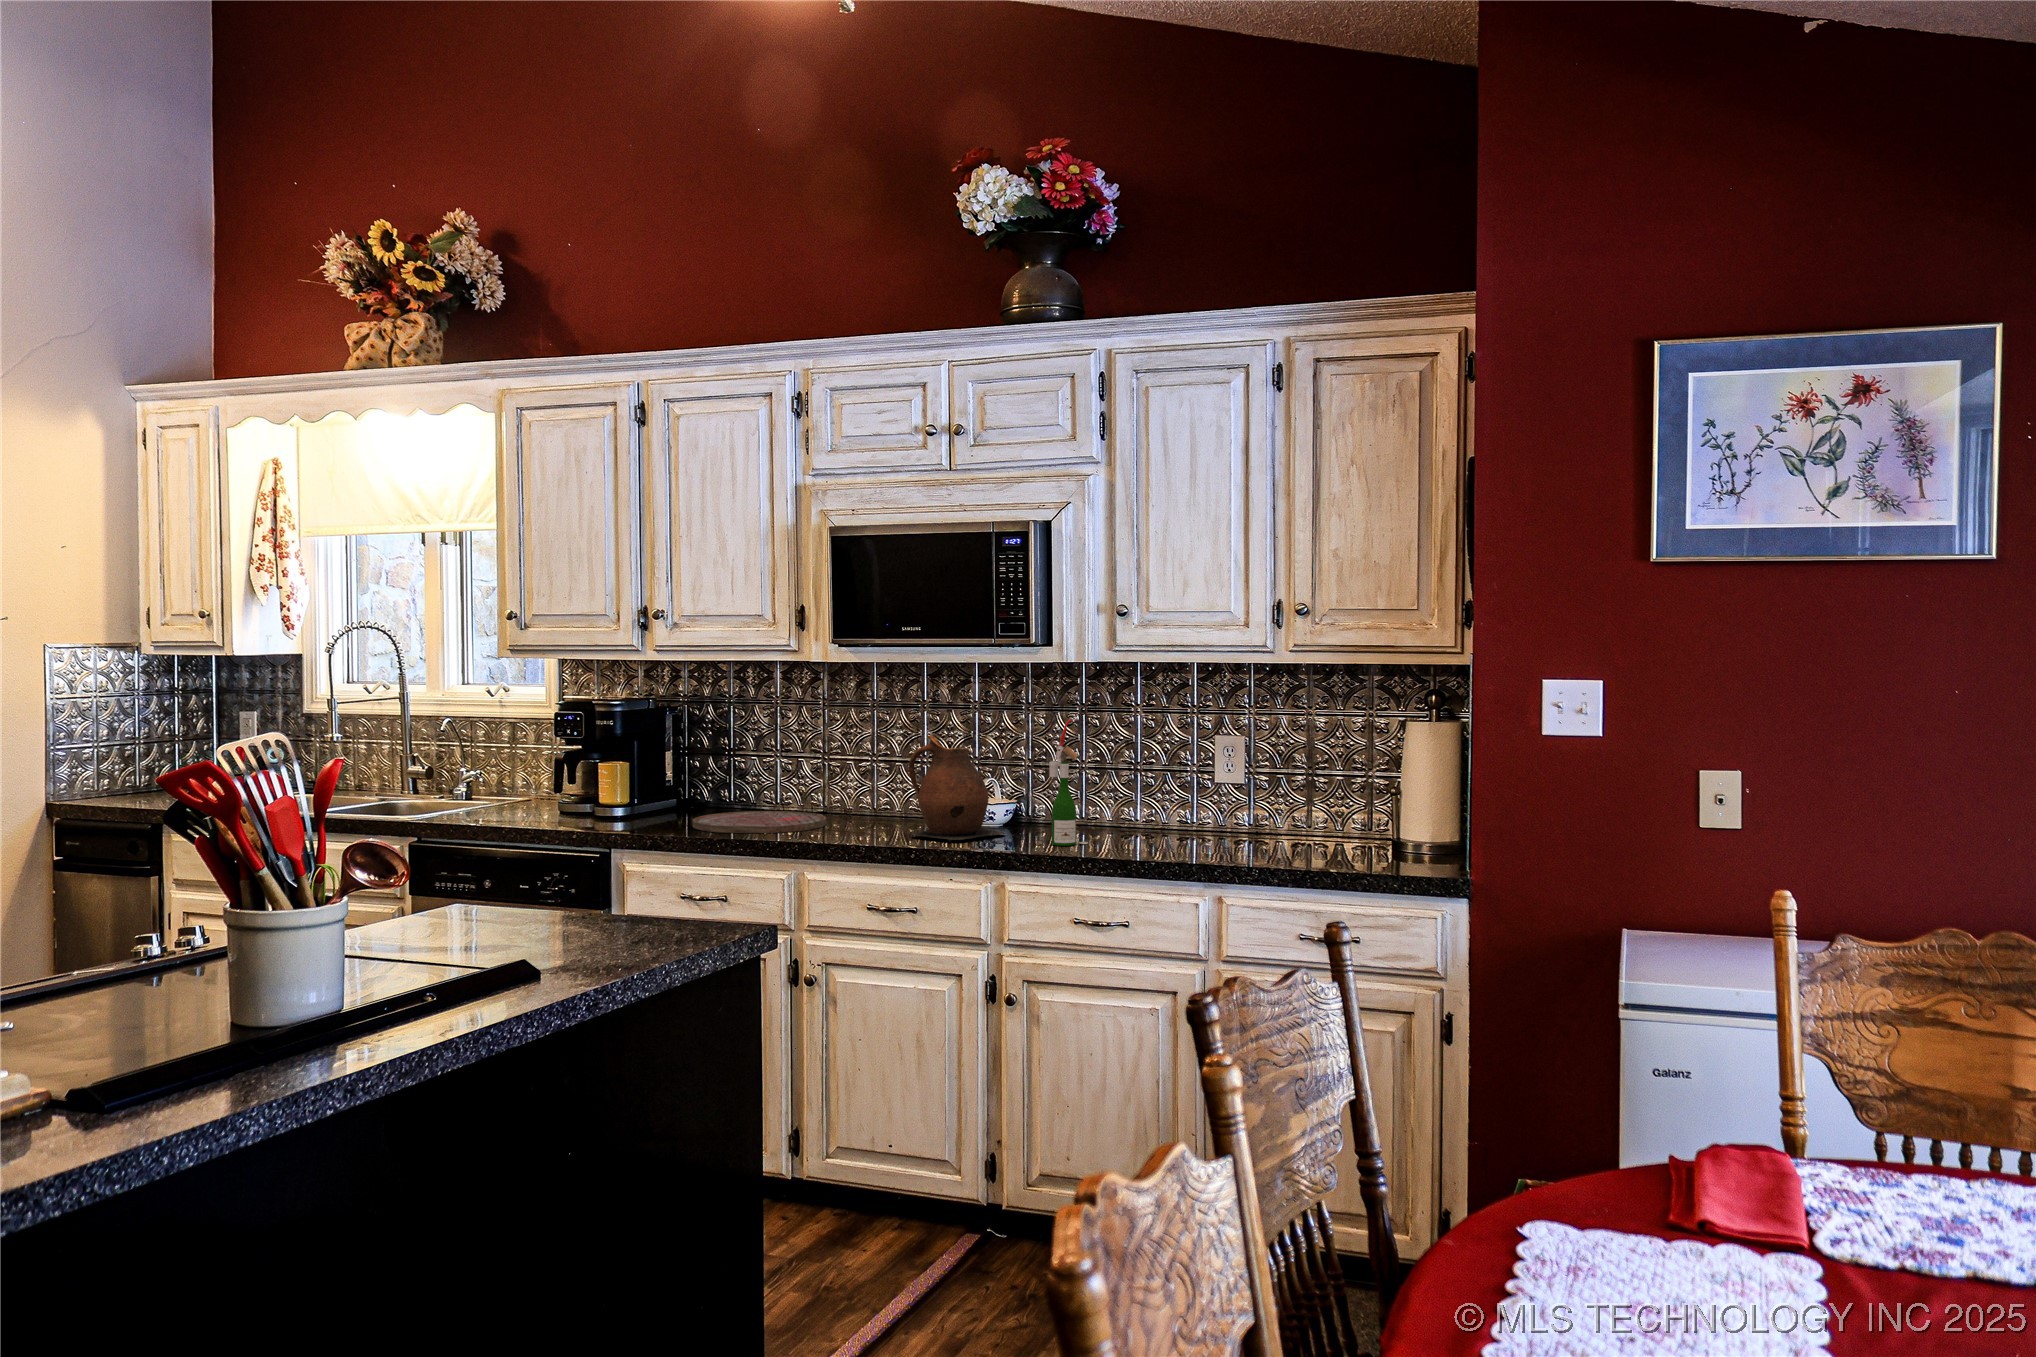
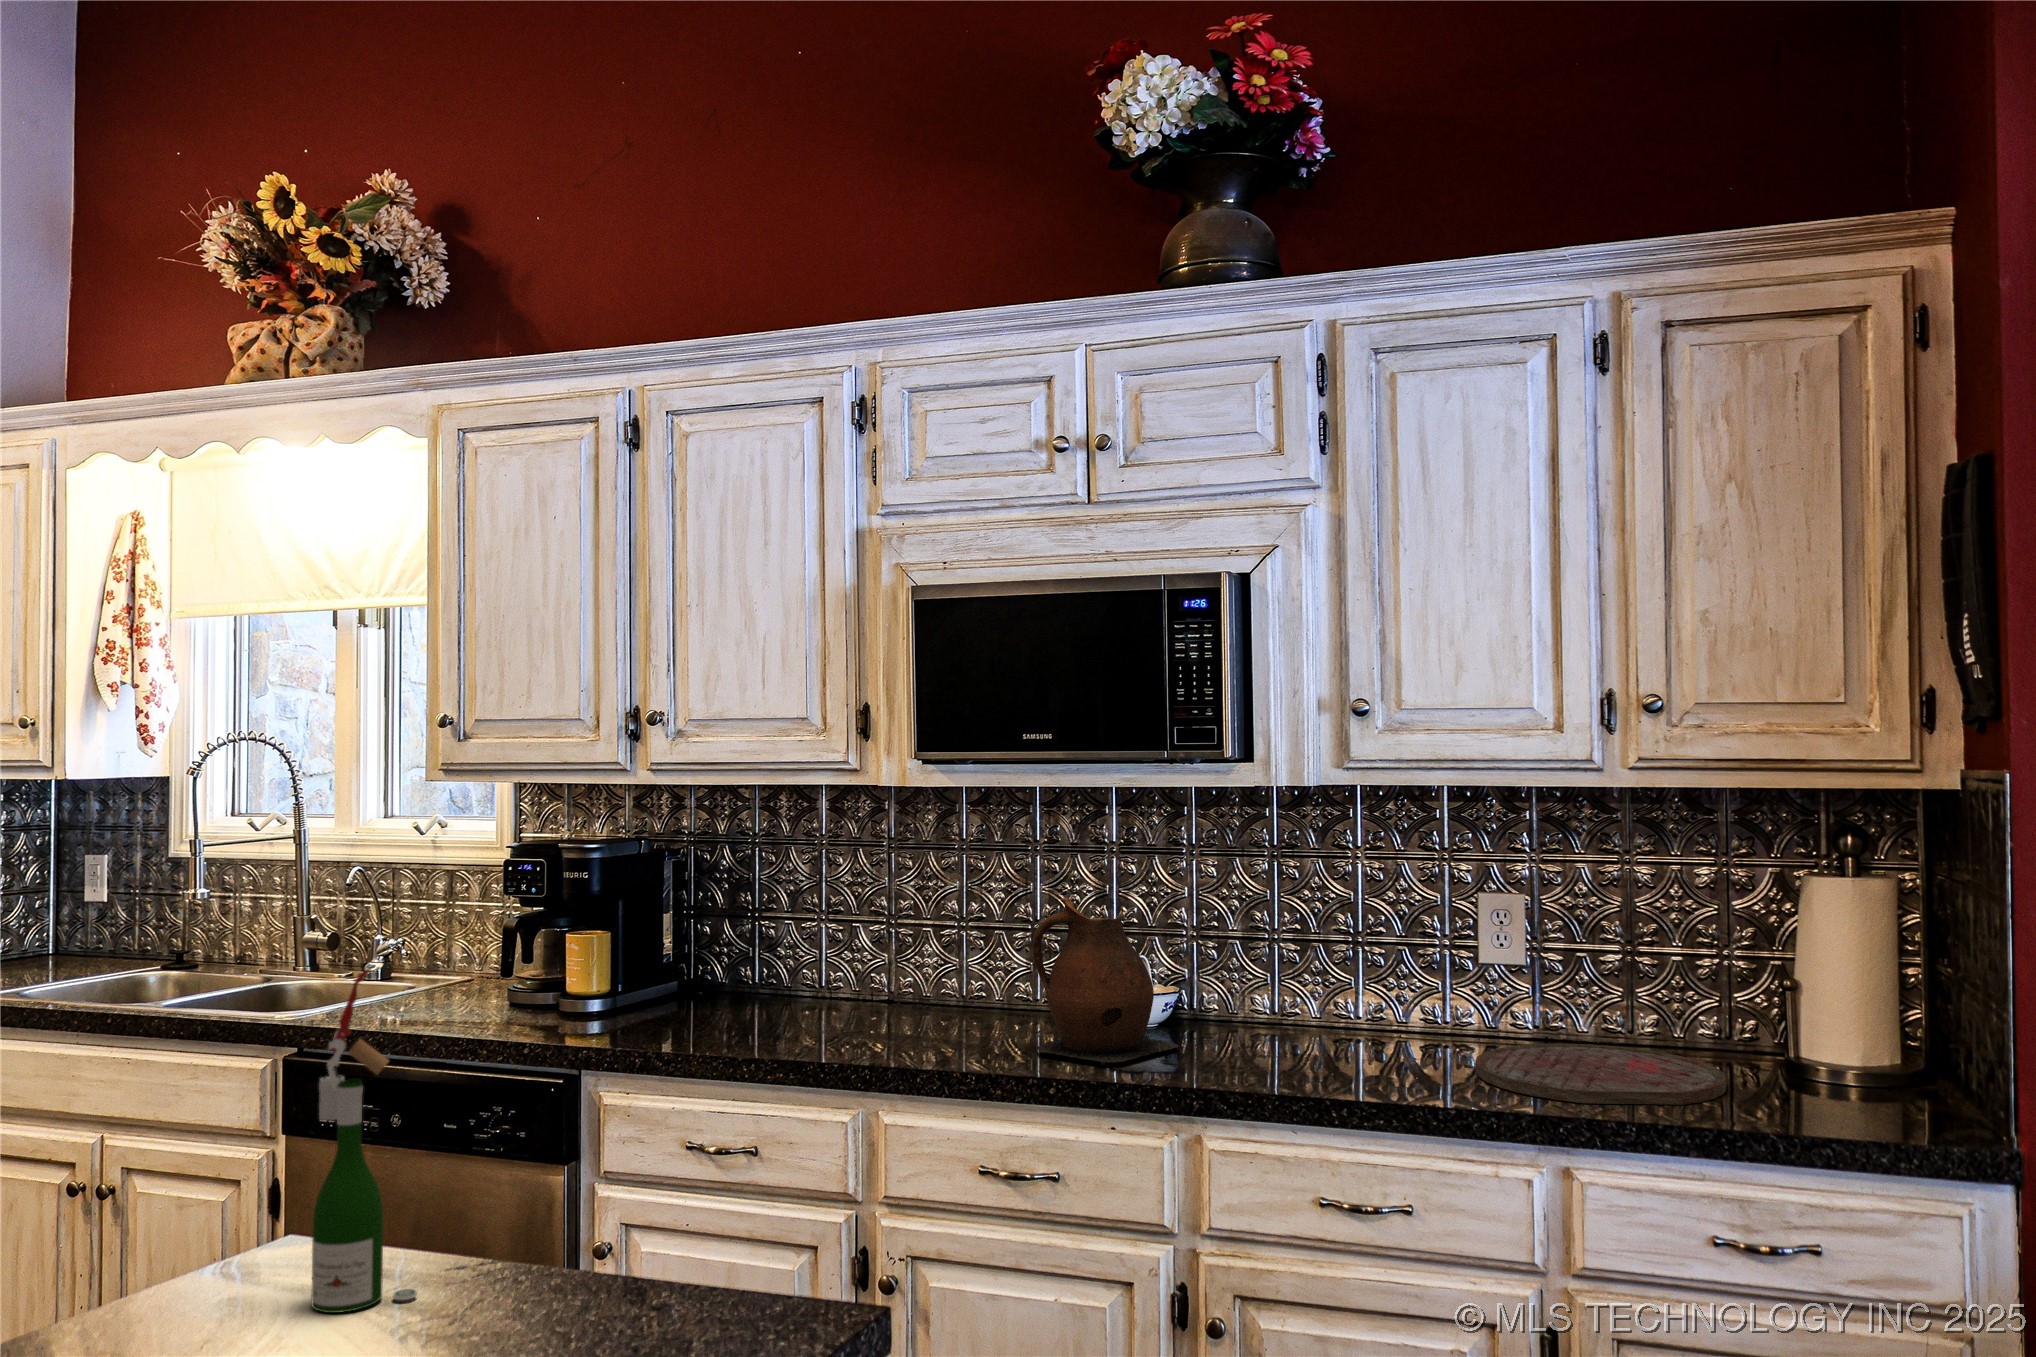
wine bottle: present [1049,719,1088,846] -> present [311,967,417,1313]
cutting board: present [693,811,826,833] -> present [1475,1044,1726,1105]

